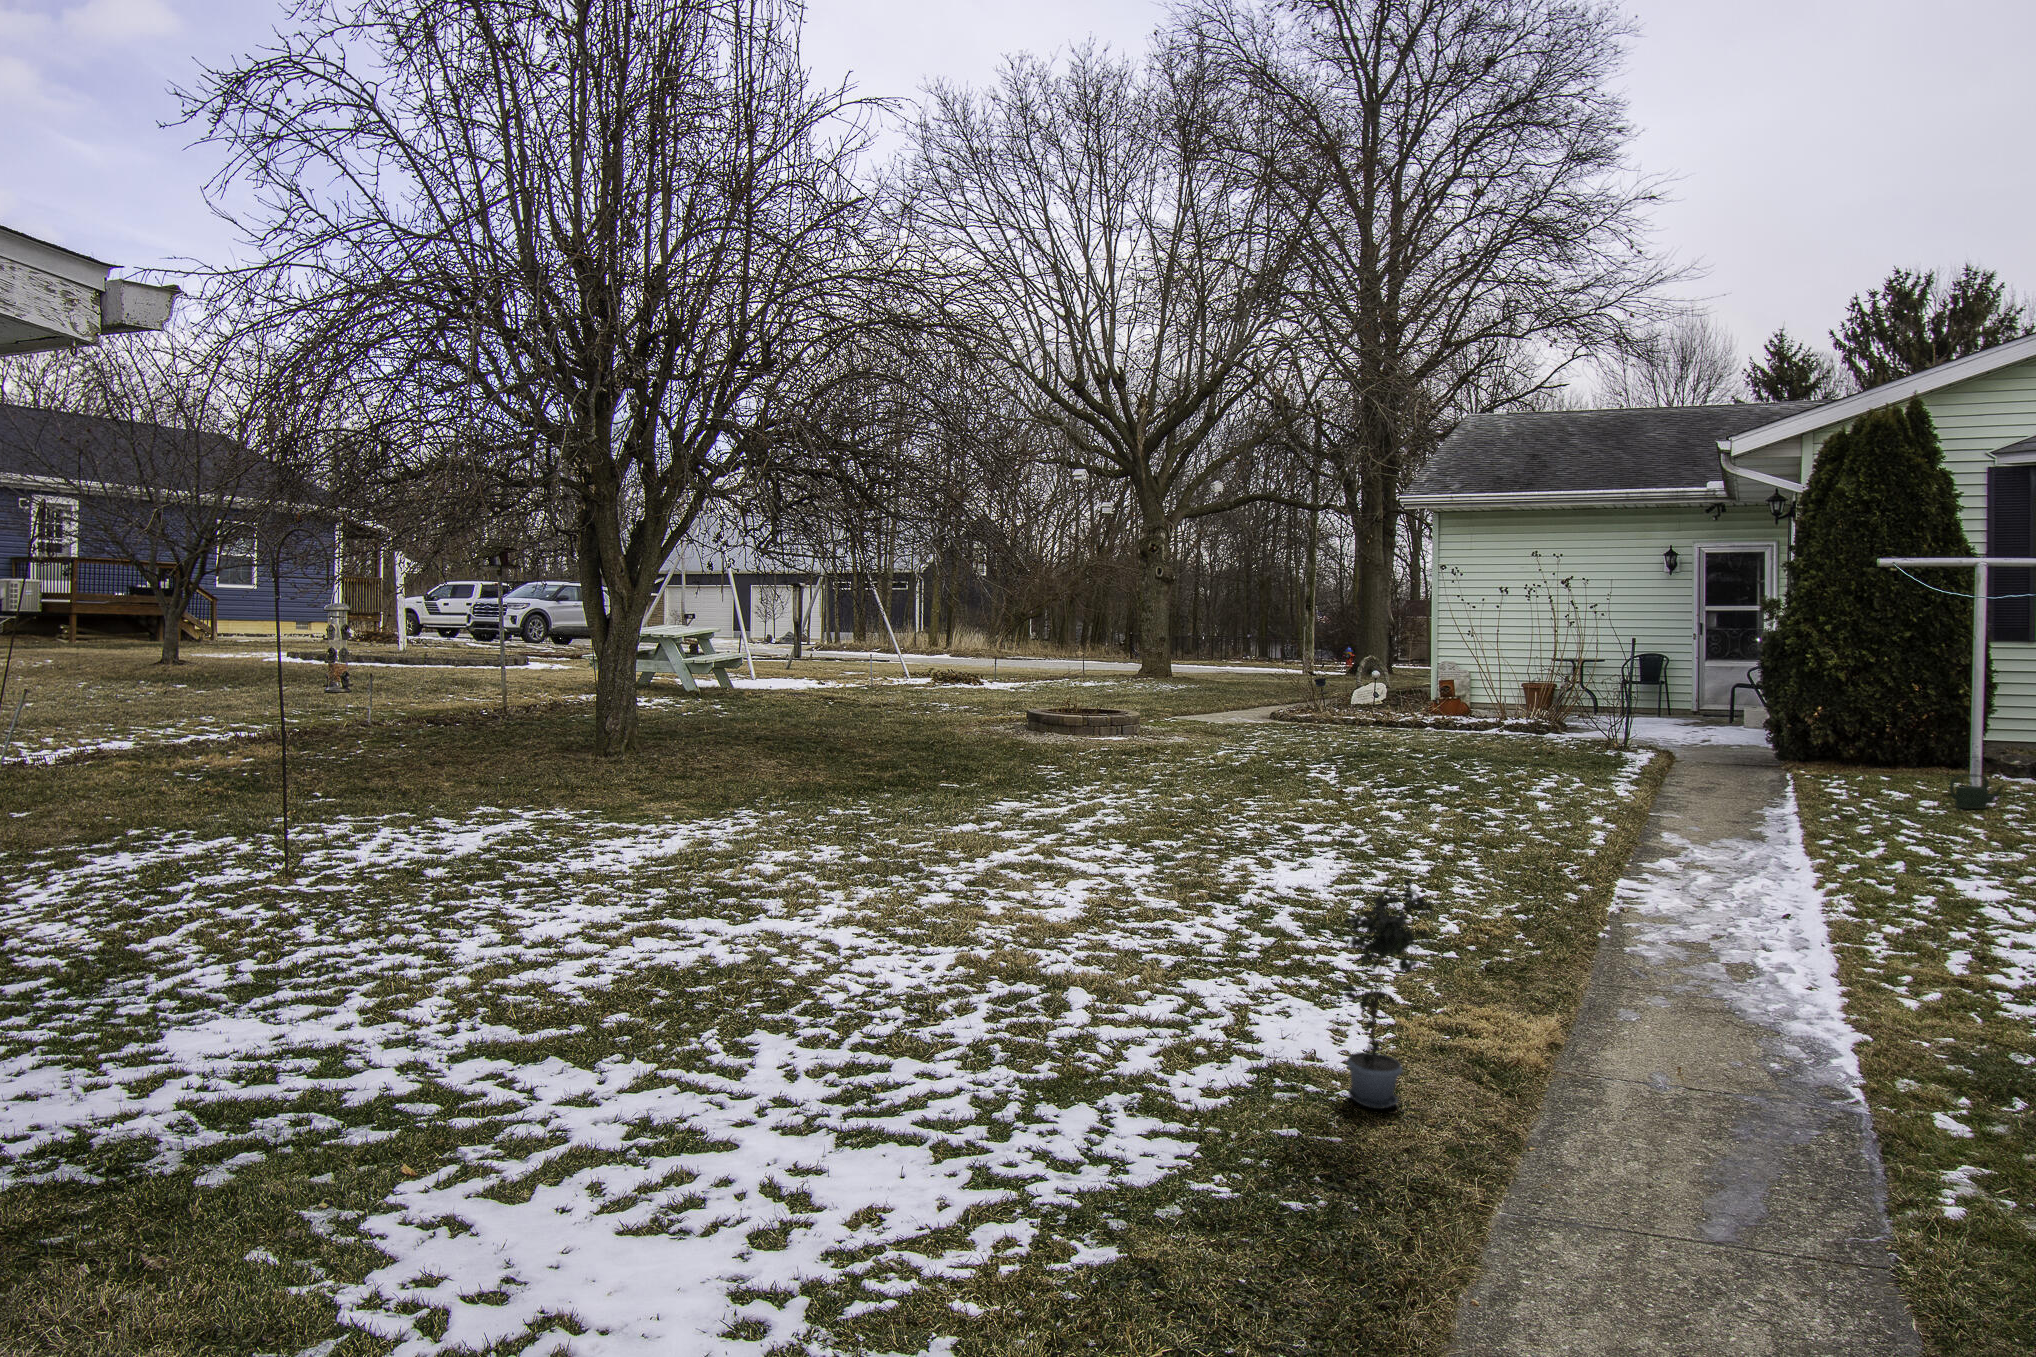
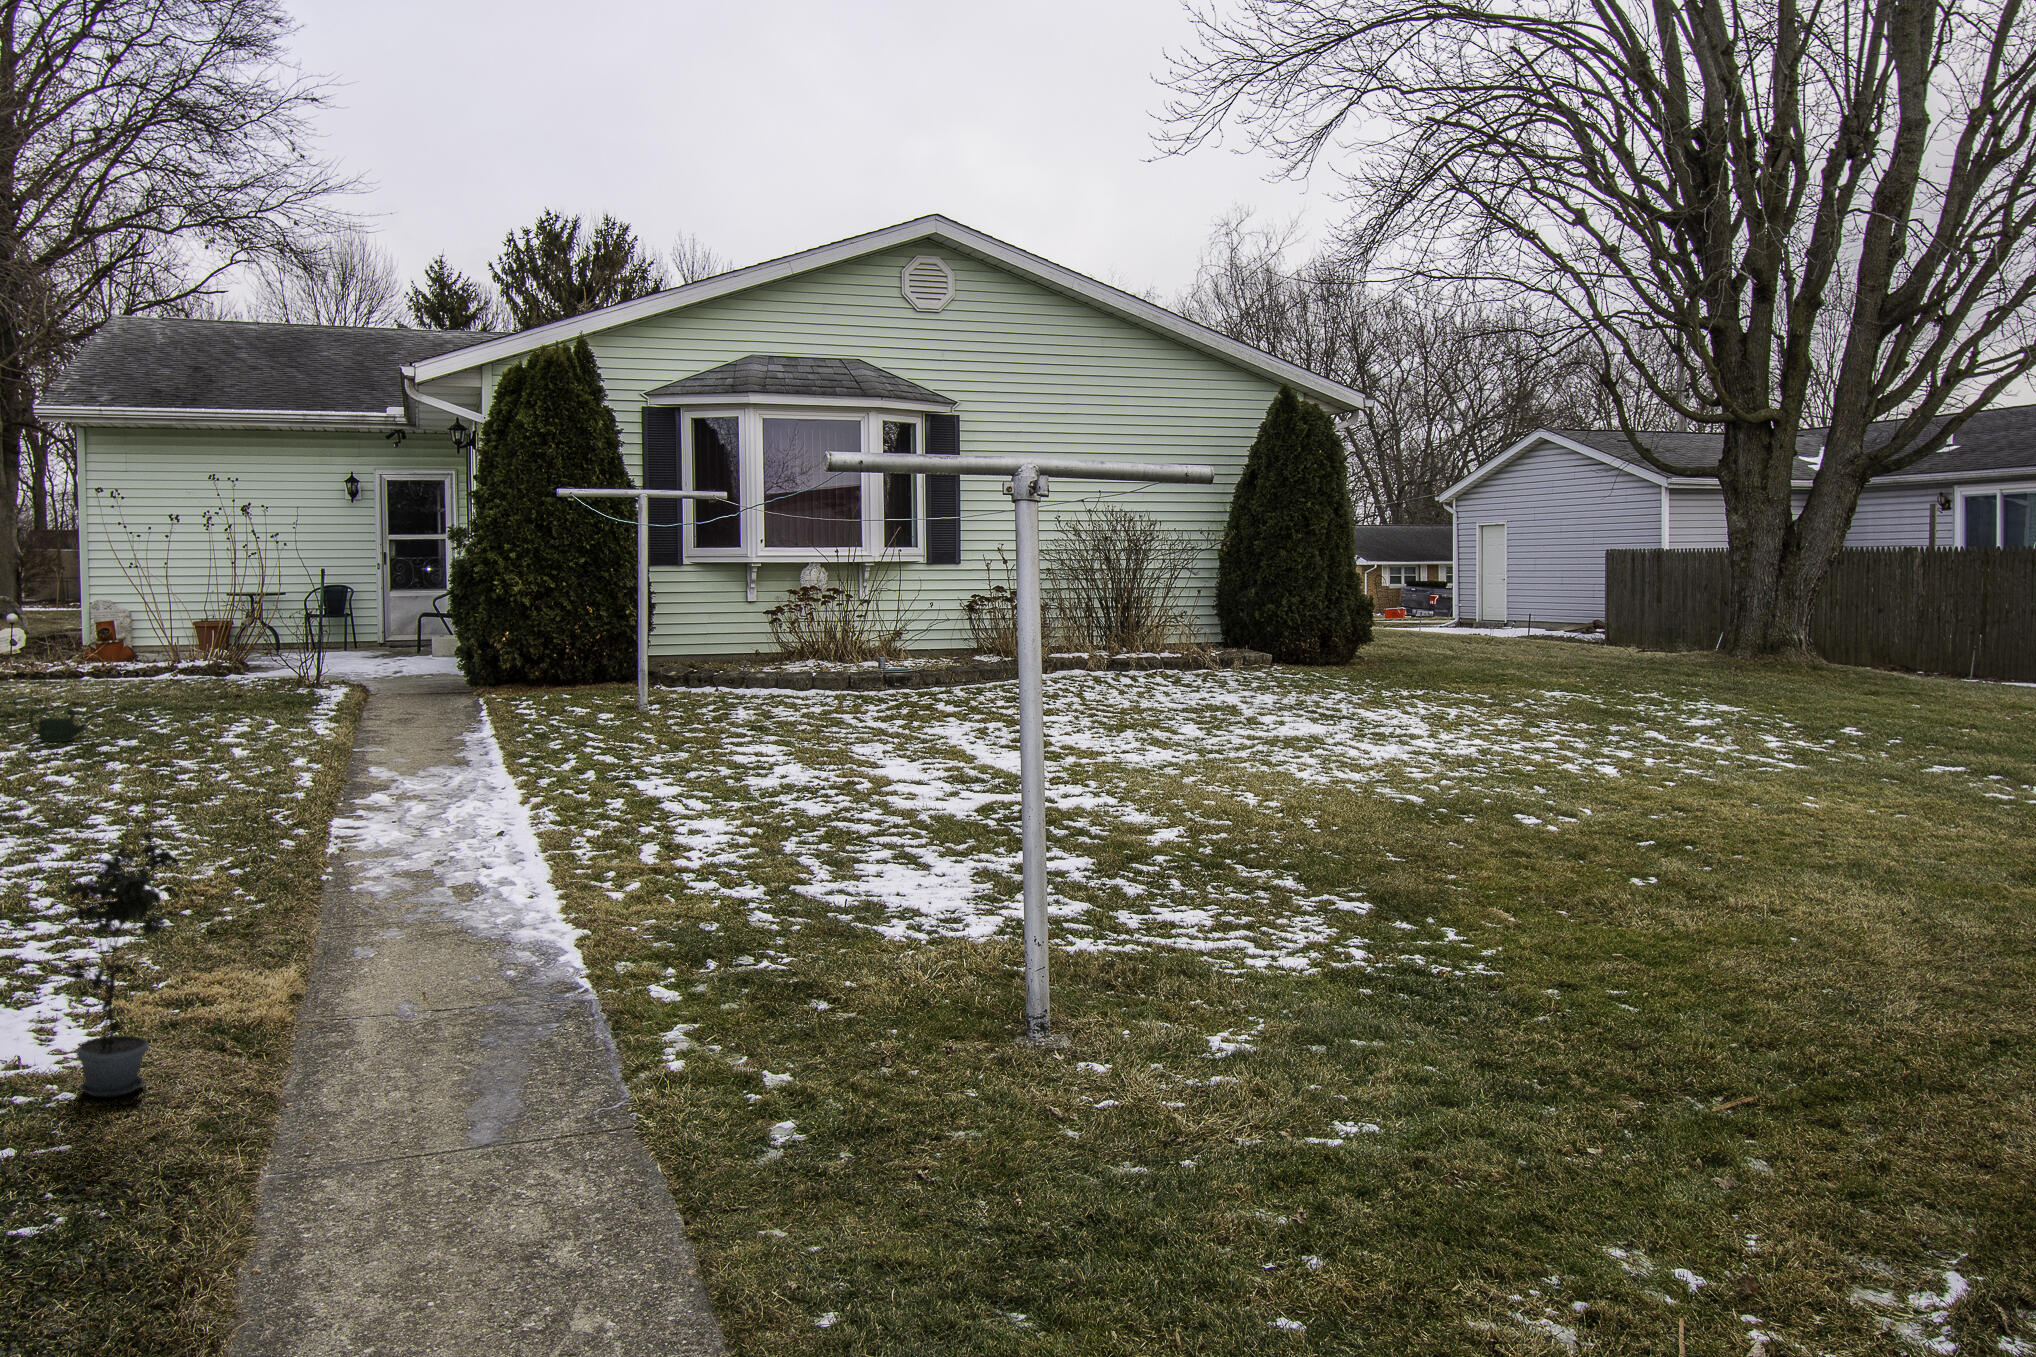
watering can: present [1949,774,2006,809] -> present [29,706,95,742]

